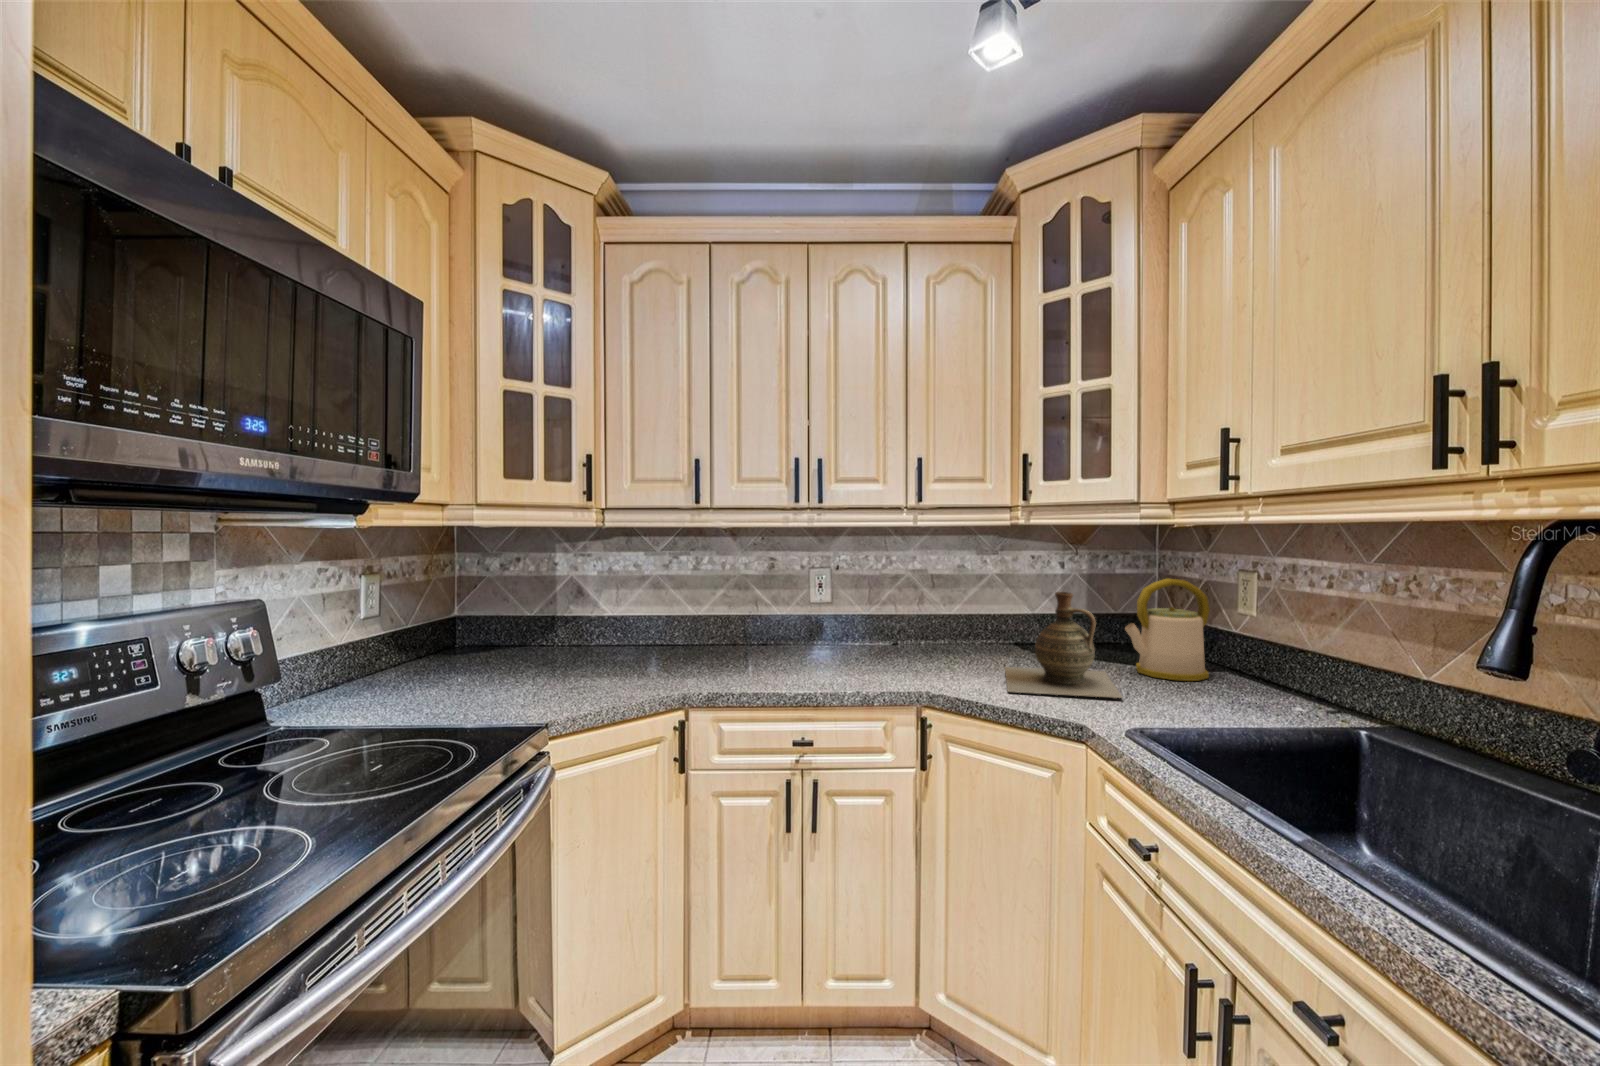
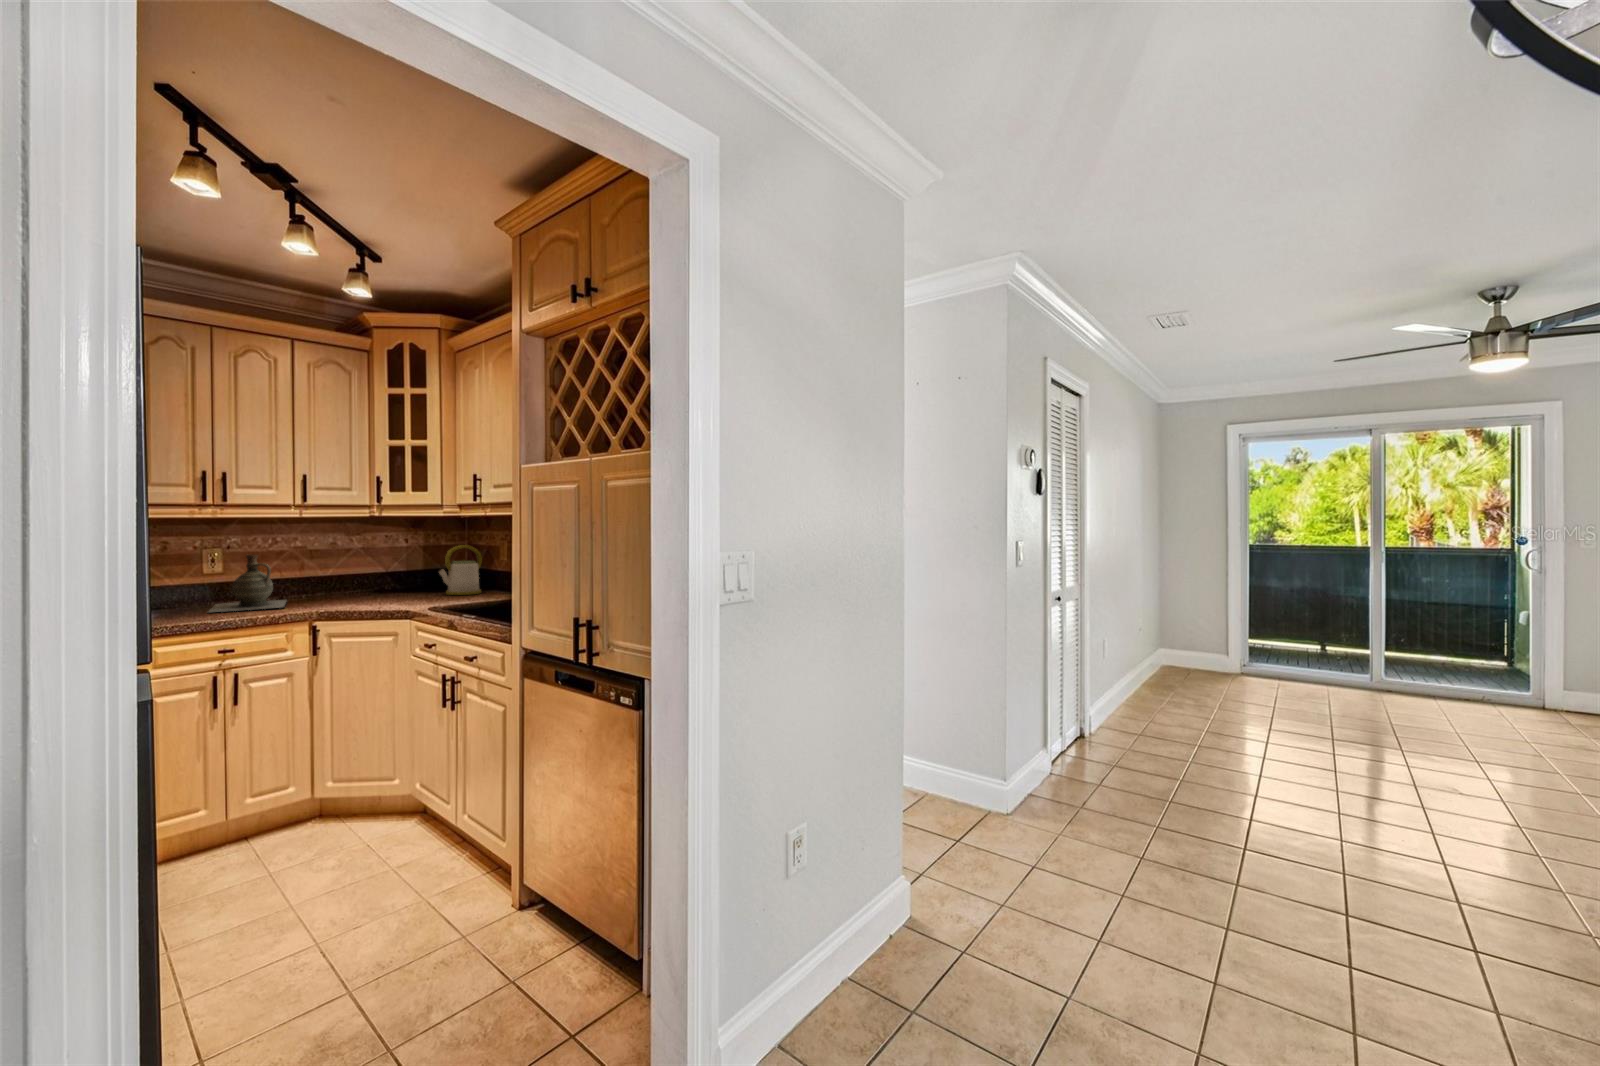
ceramic jug: present [1005,592,1122,698] -> present [209,555,286,612]

